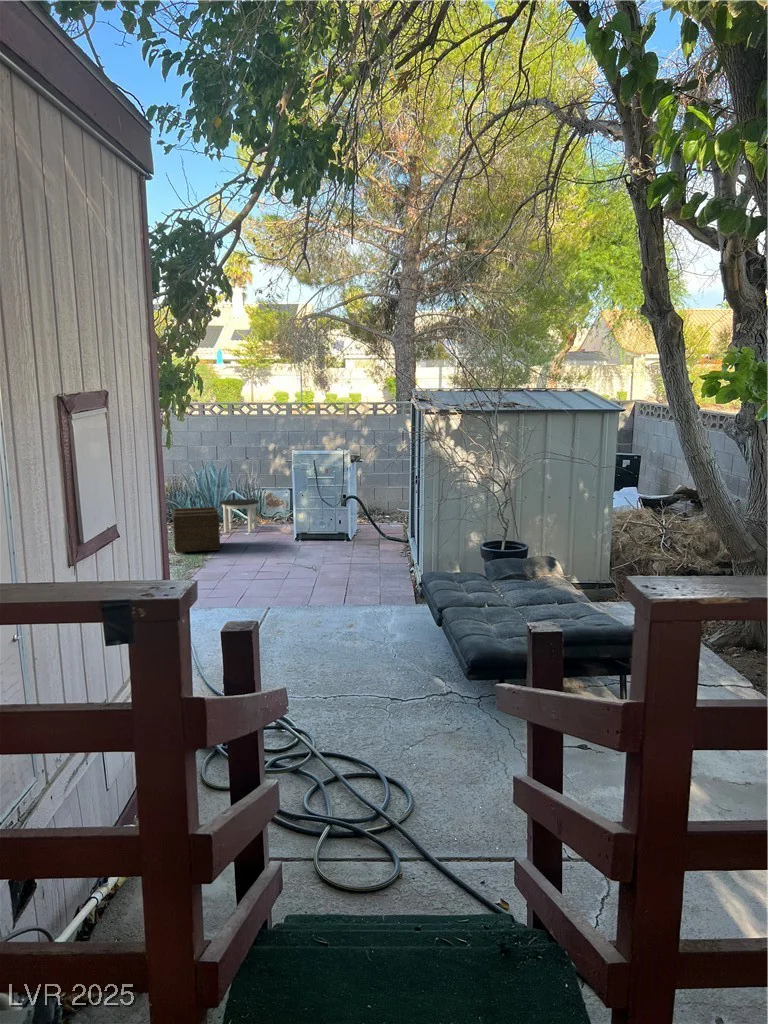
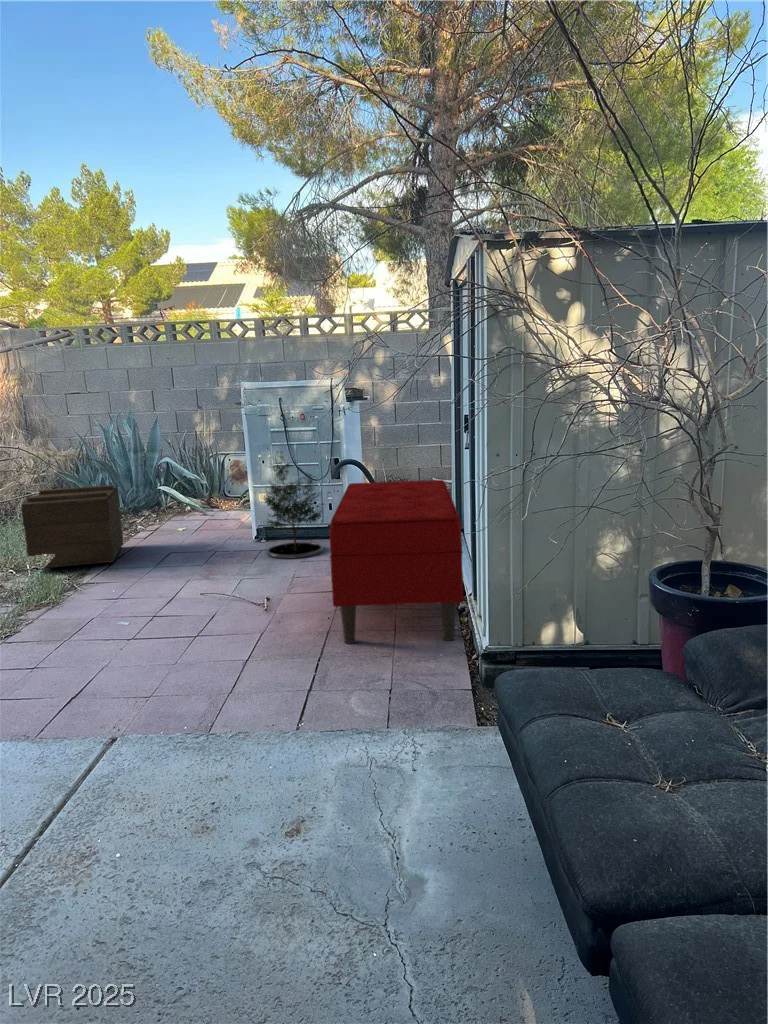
potted tree: none [302,490,339,550] -> present [264,453,323,559]
round table: present [220,499,259,533] -> none [146,471,210,526]
bench: none [355,508,414,580] -> present [330,480,463,643]

